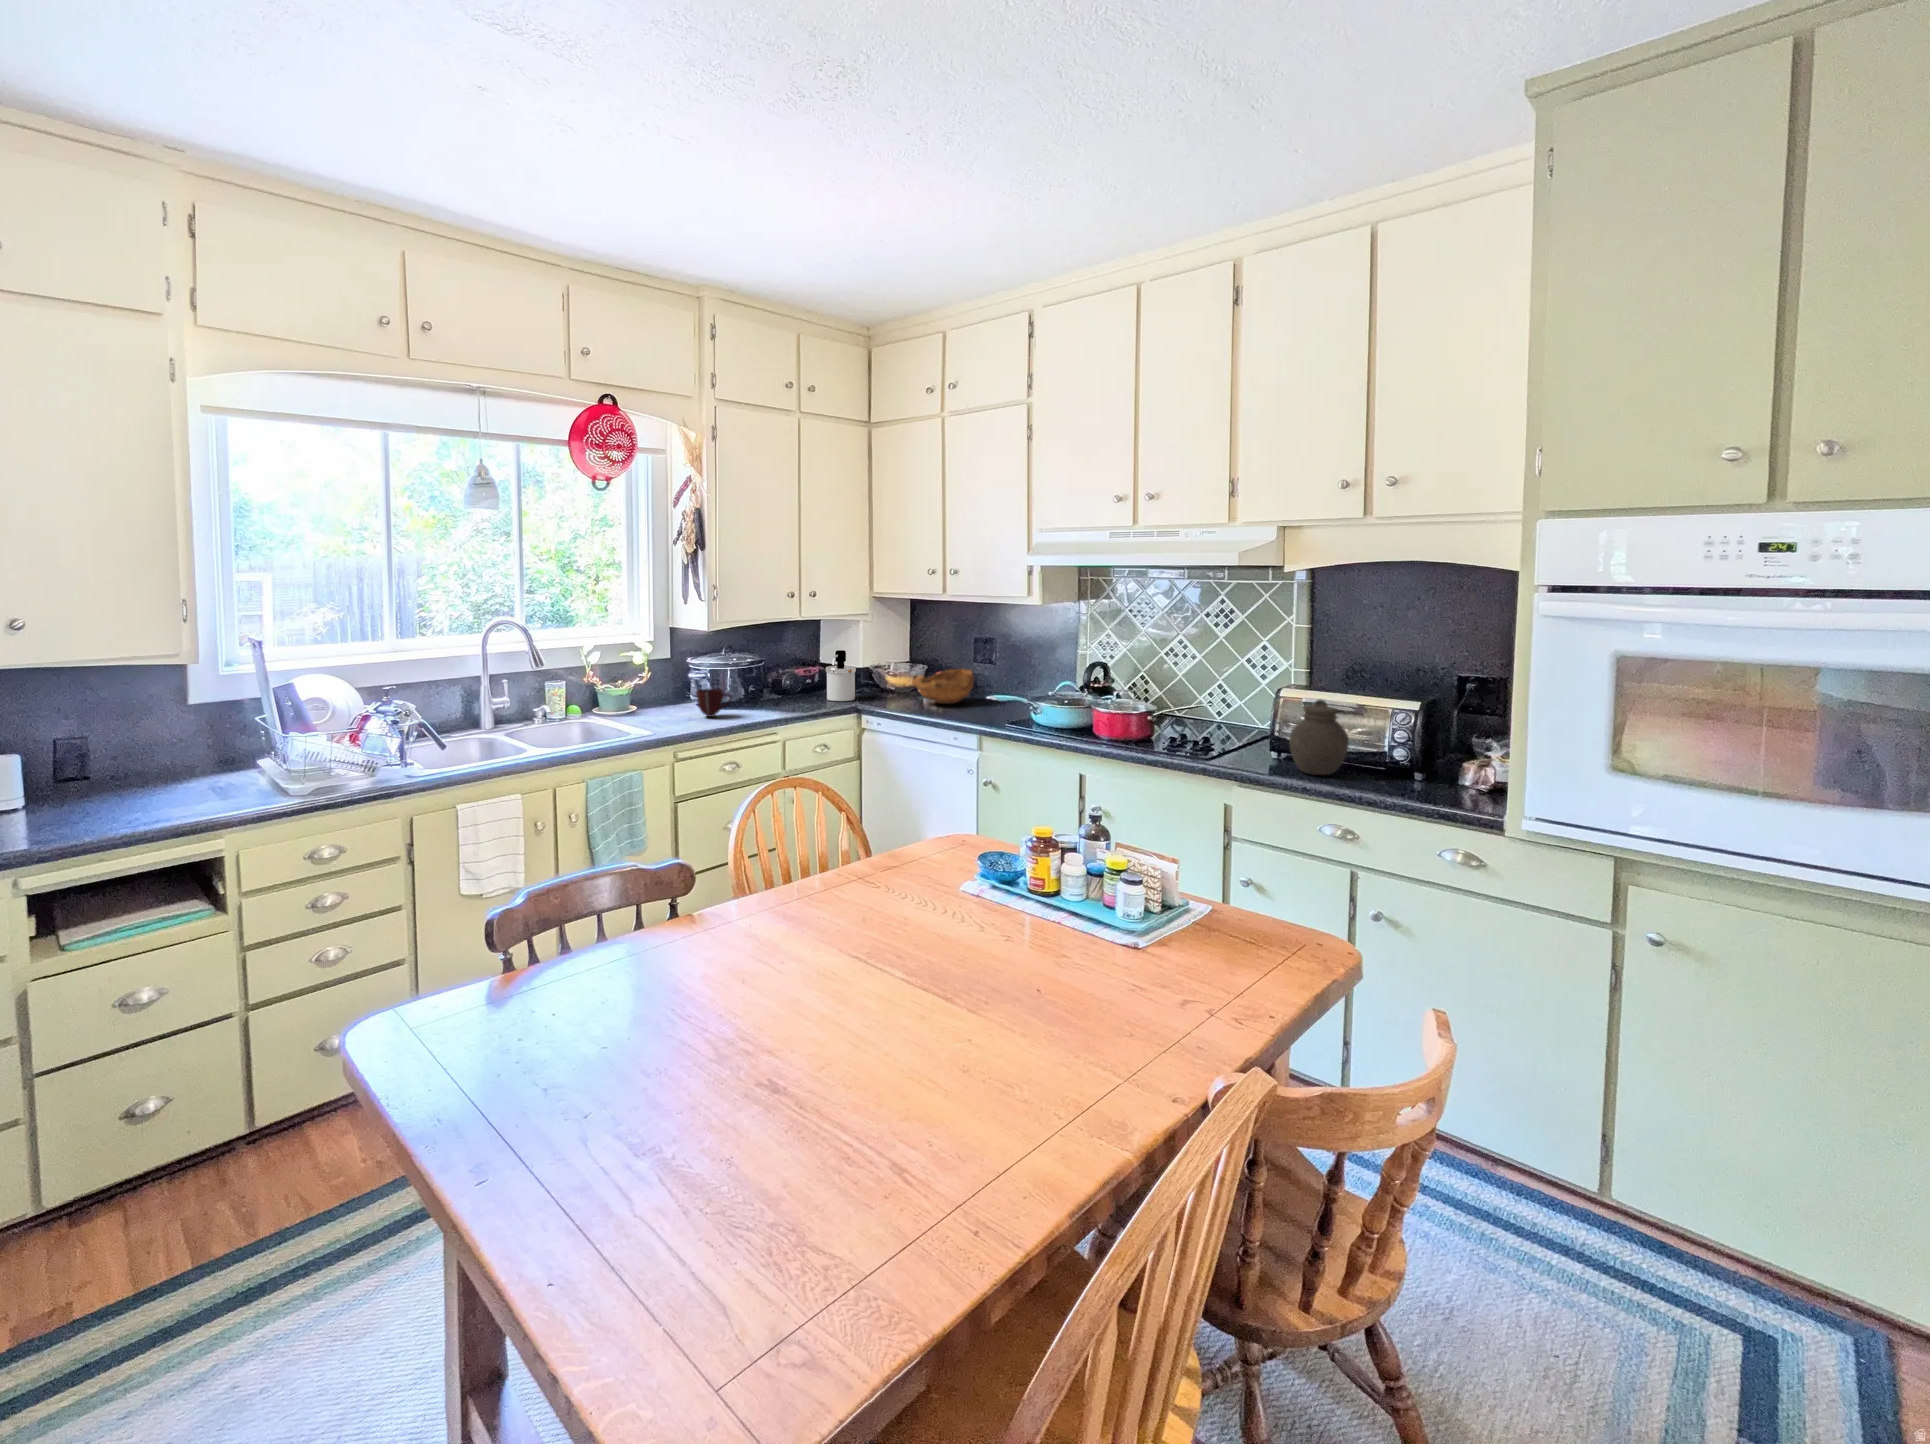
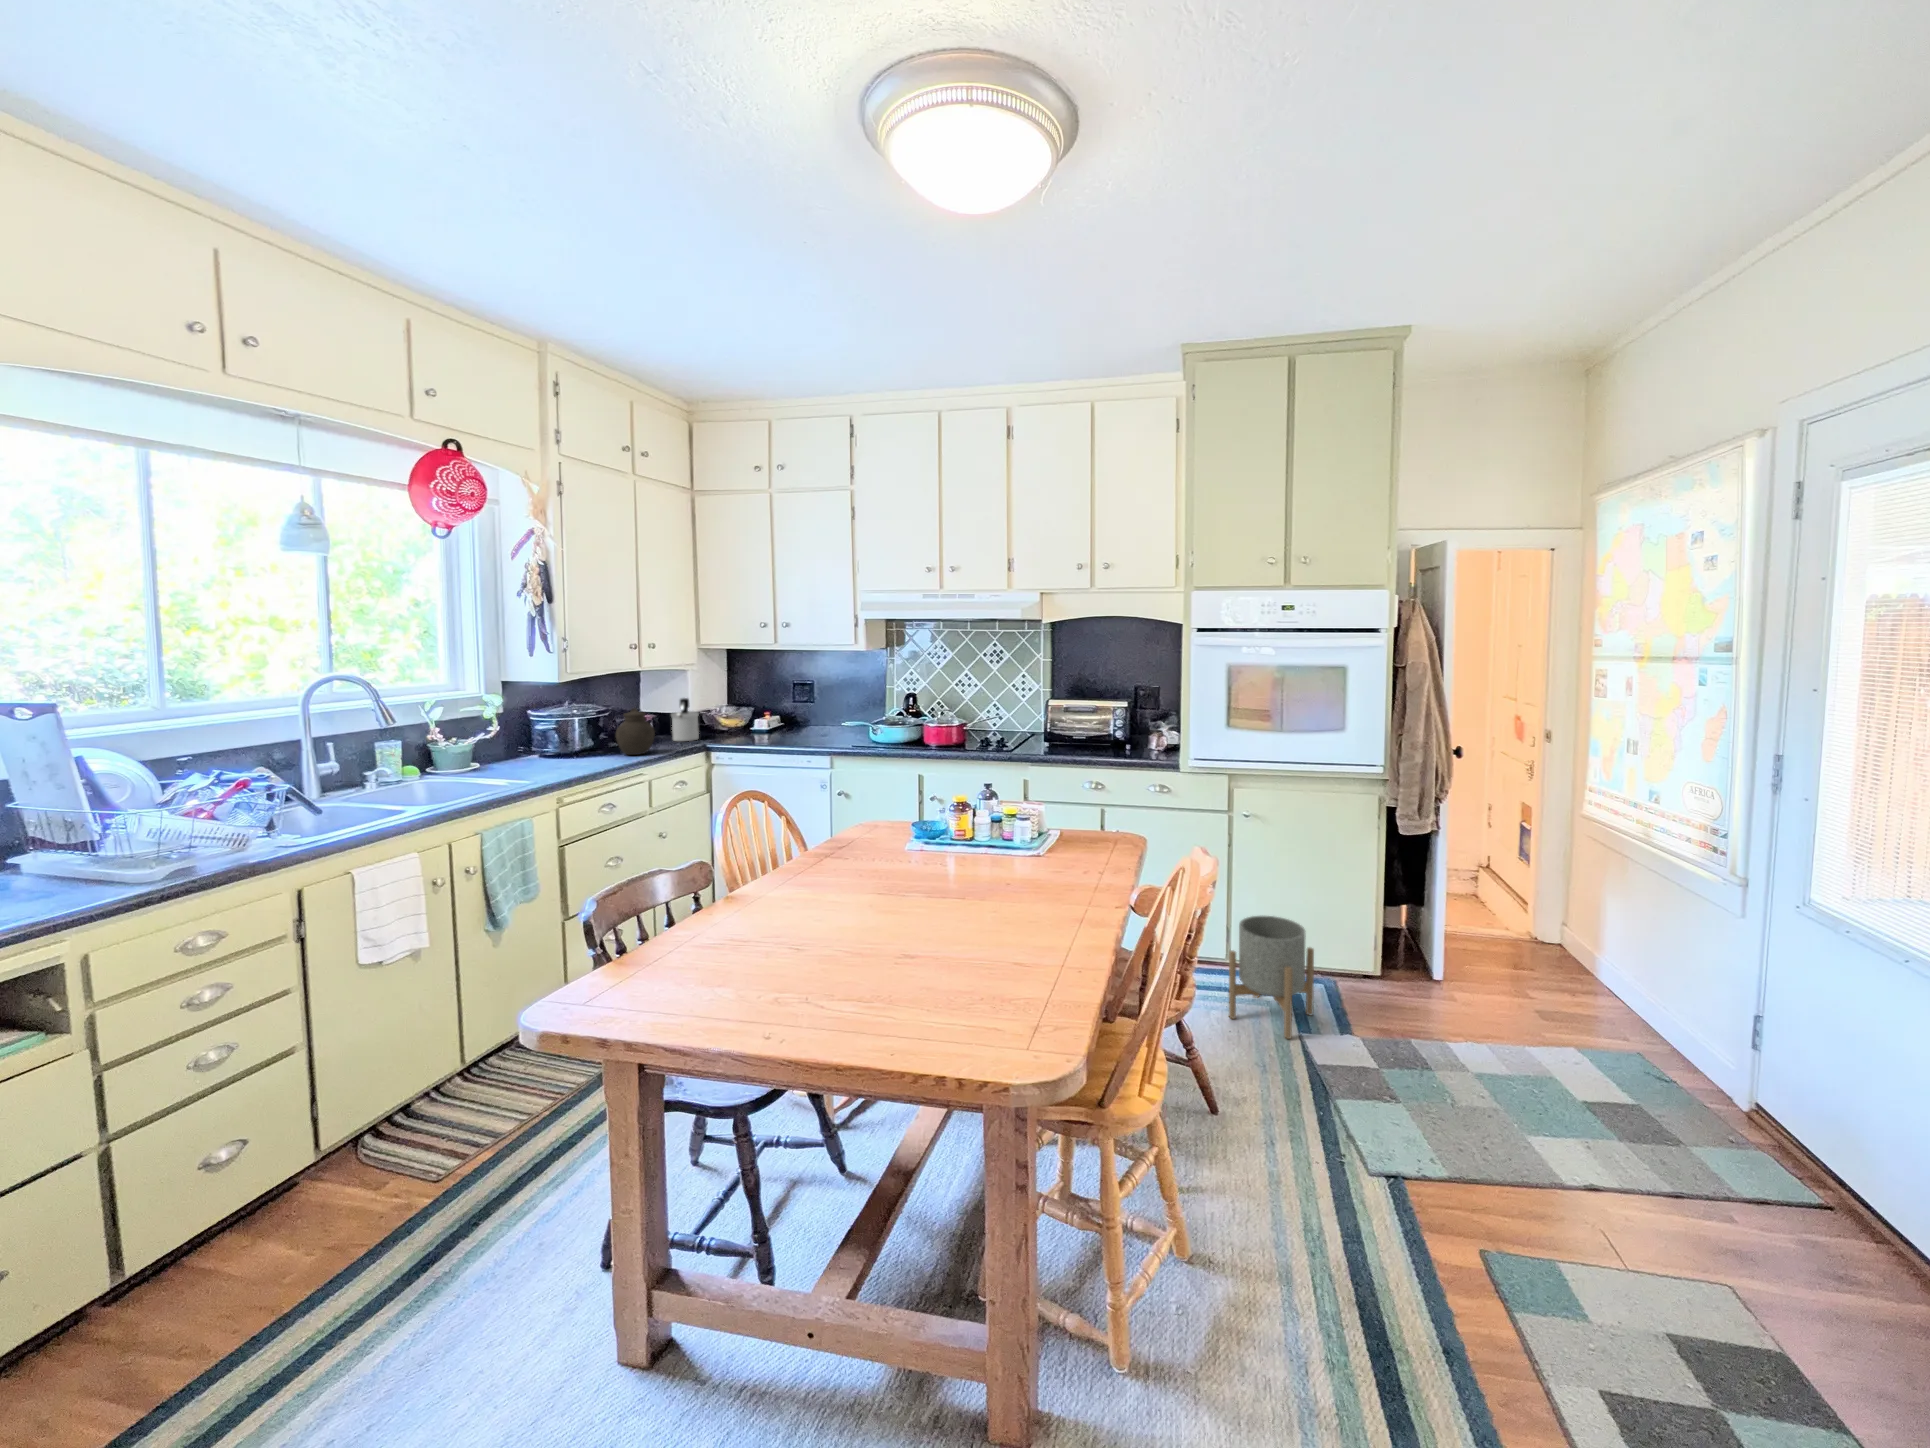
wooden bowl: present [912,669,974,704] -> none [752,708,803,736]
mug: present [696,688,732,717] -> none [556,737,594,763]
jar: present [1289,699,1349,775] -> present [616,708,655,755]
planter: none [1515,1101,1712,1334] -> present [1229,916,1314,1039]

